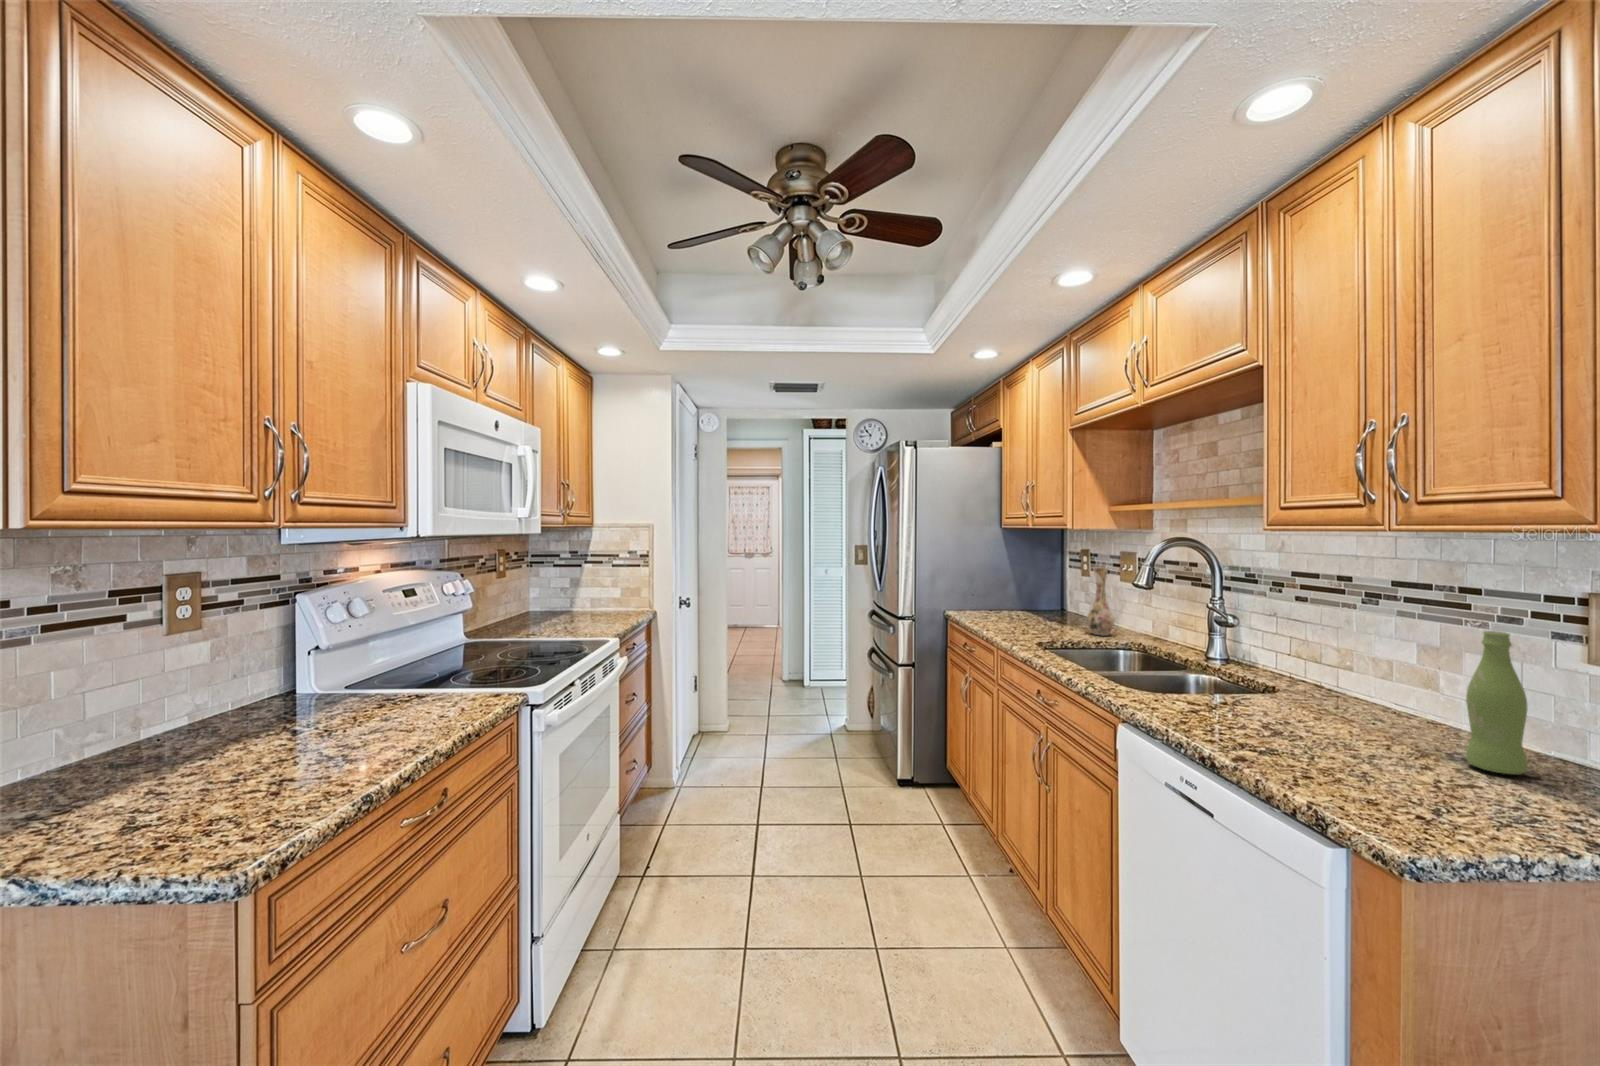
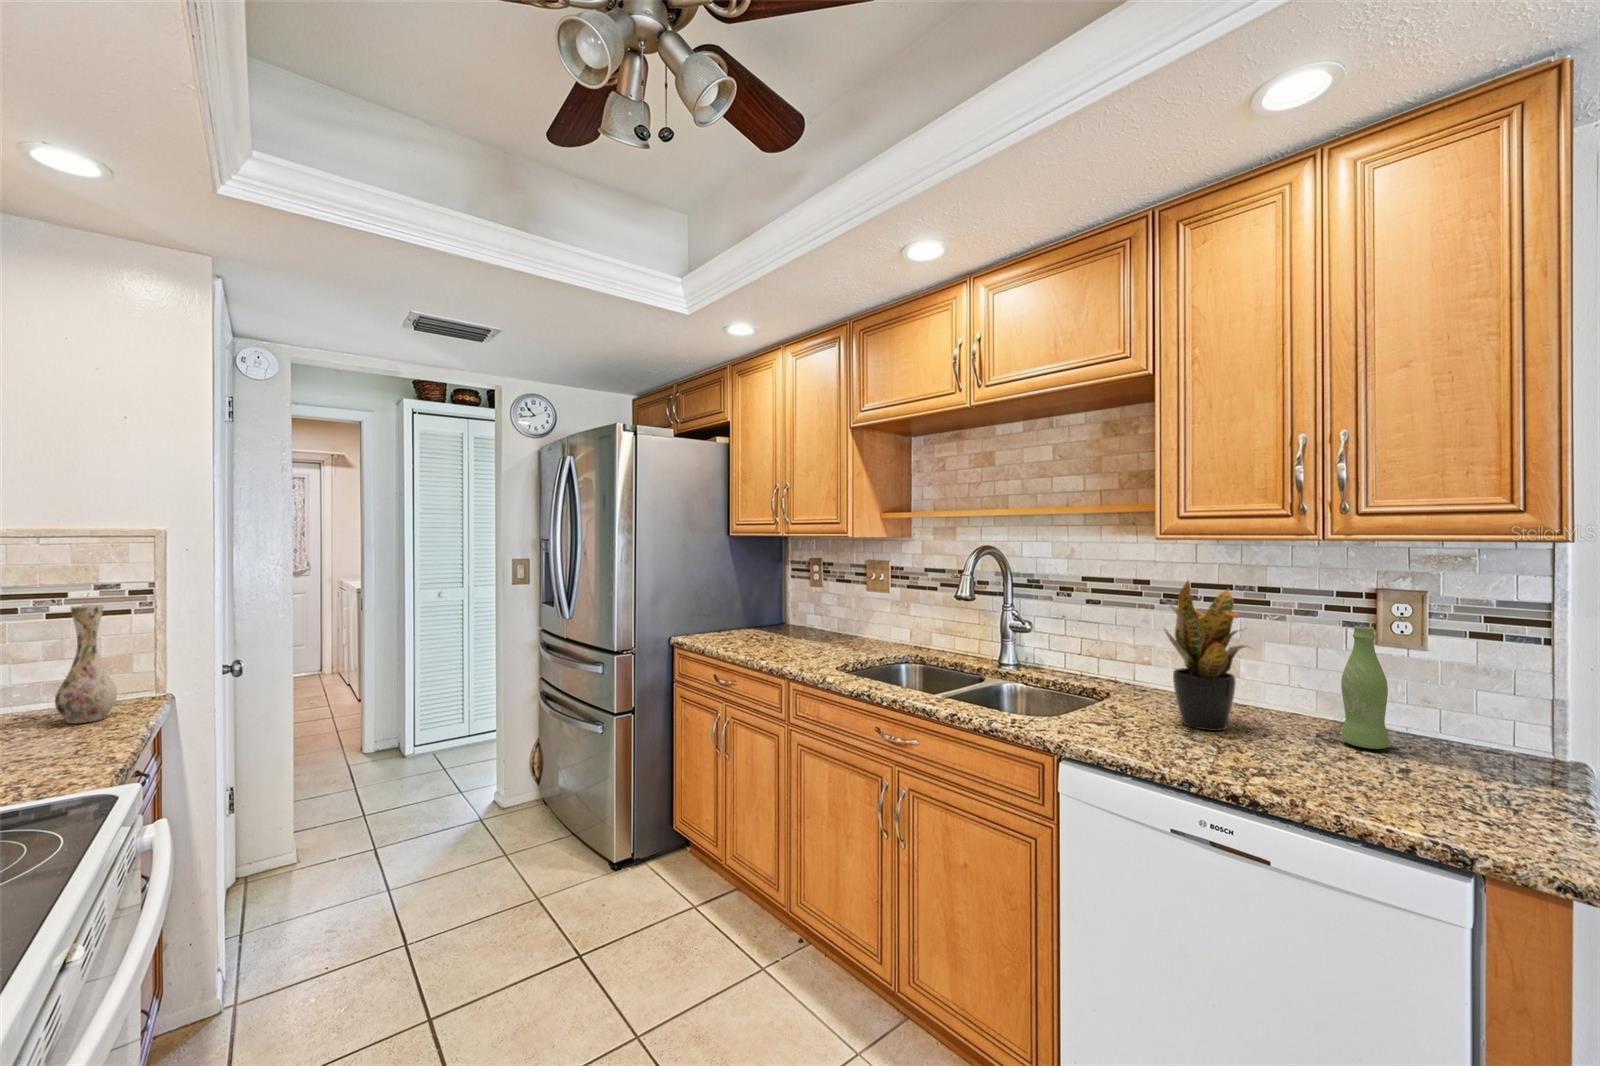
vase: present [1087,567,1115,636] -> present [55,605,117,724]
potted plant: none [1251,567,1391,730] -> present [1164,580,1248,731]

